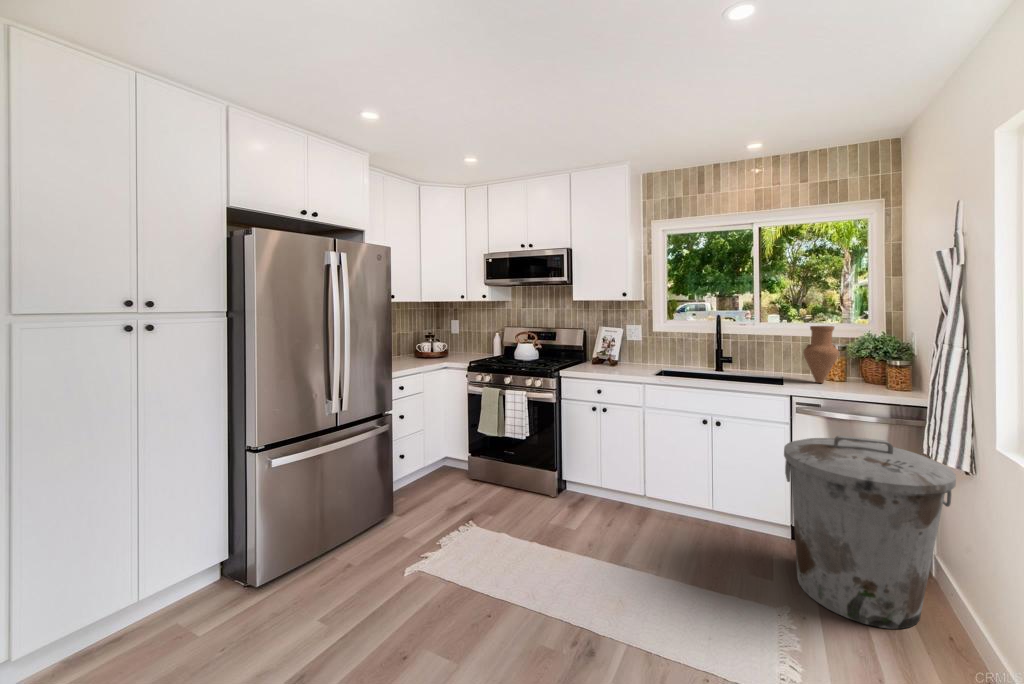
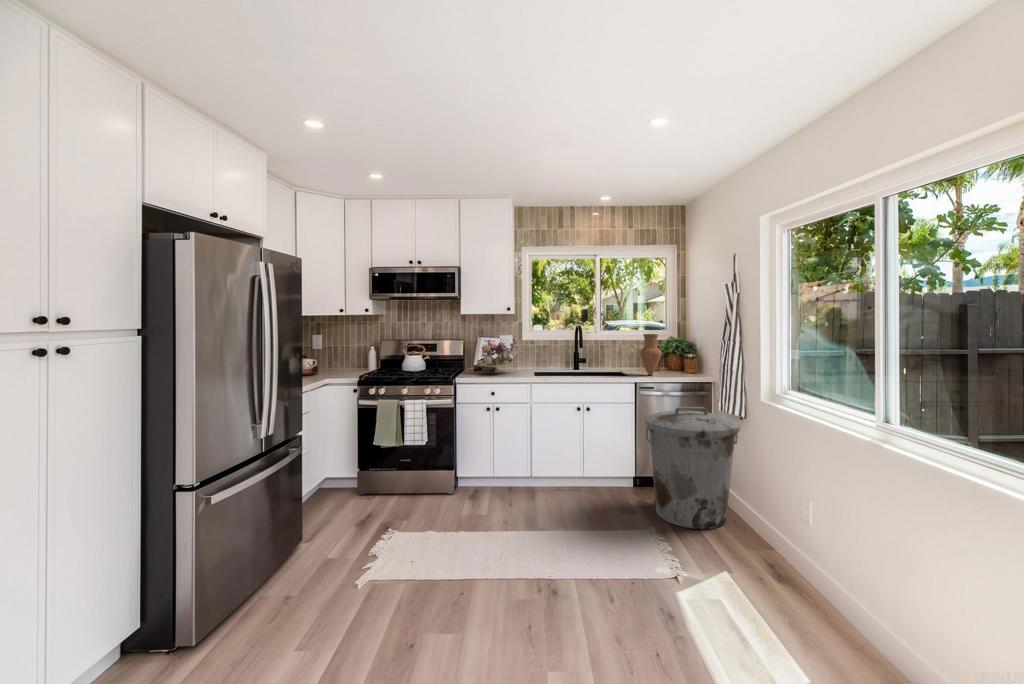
flower arrangement: none [589,328,641,367] -> present [478,338,517,372]

